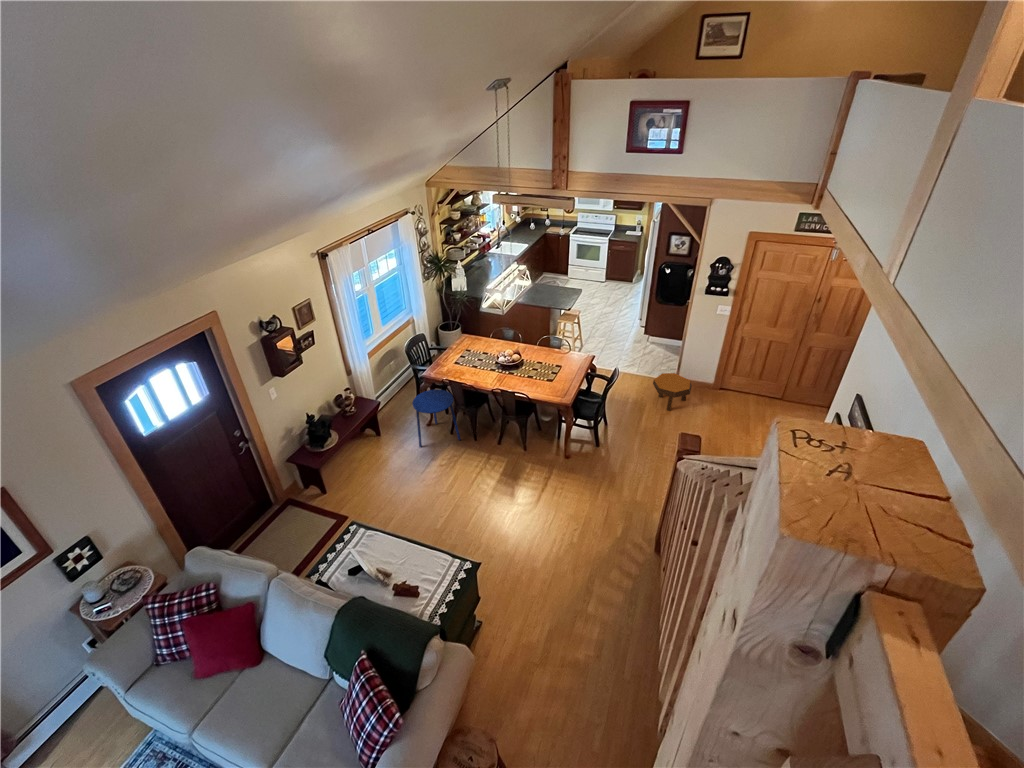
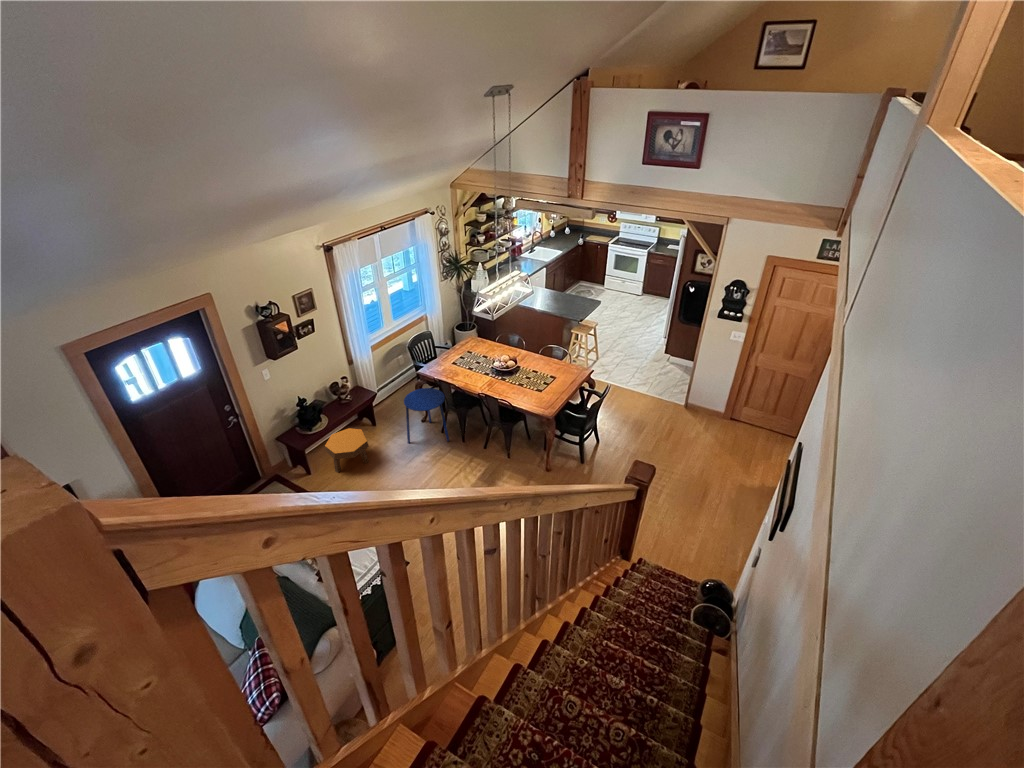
footstool: present [653,373,692,411] -> present [325,428,369,473]

